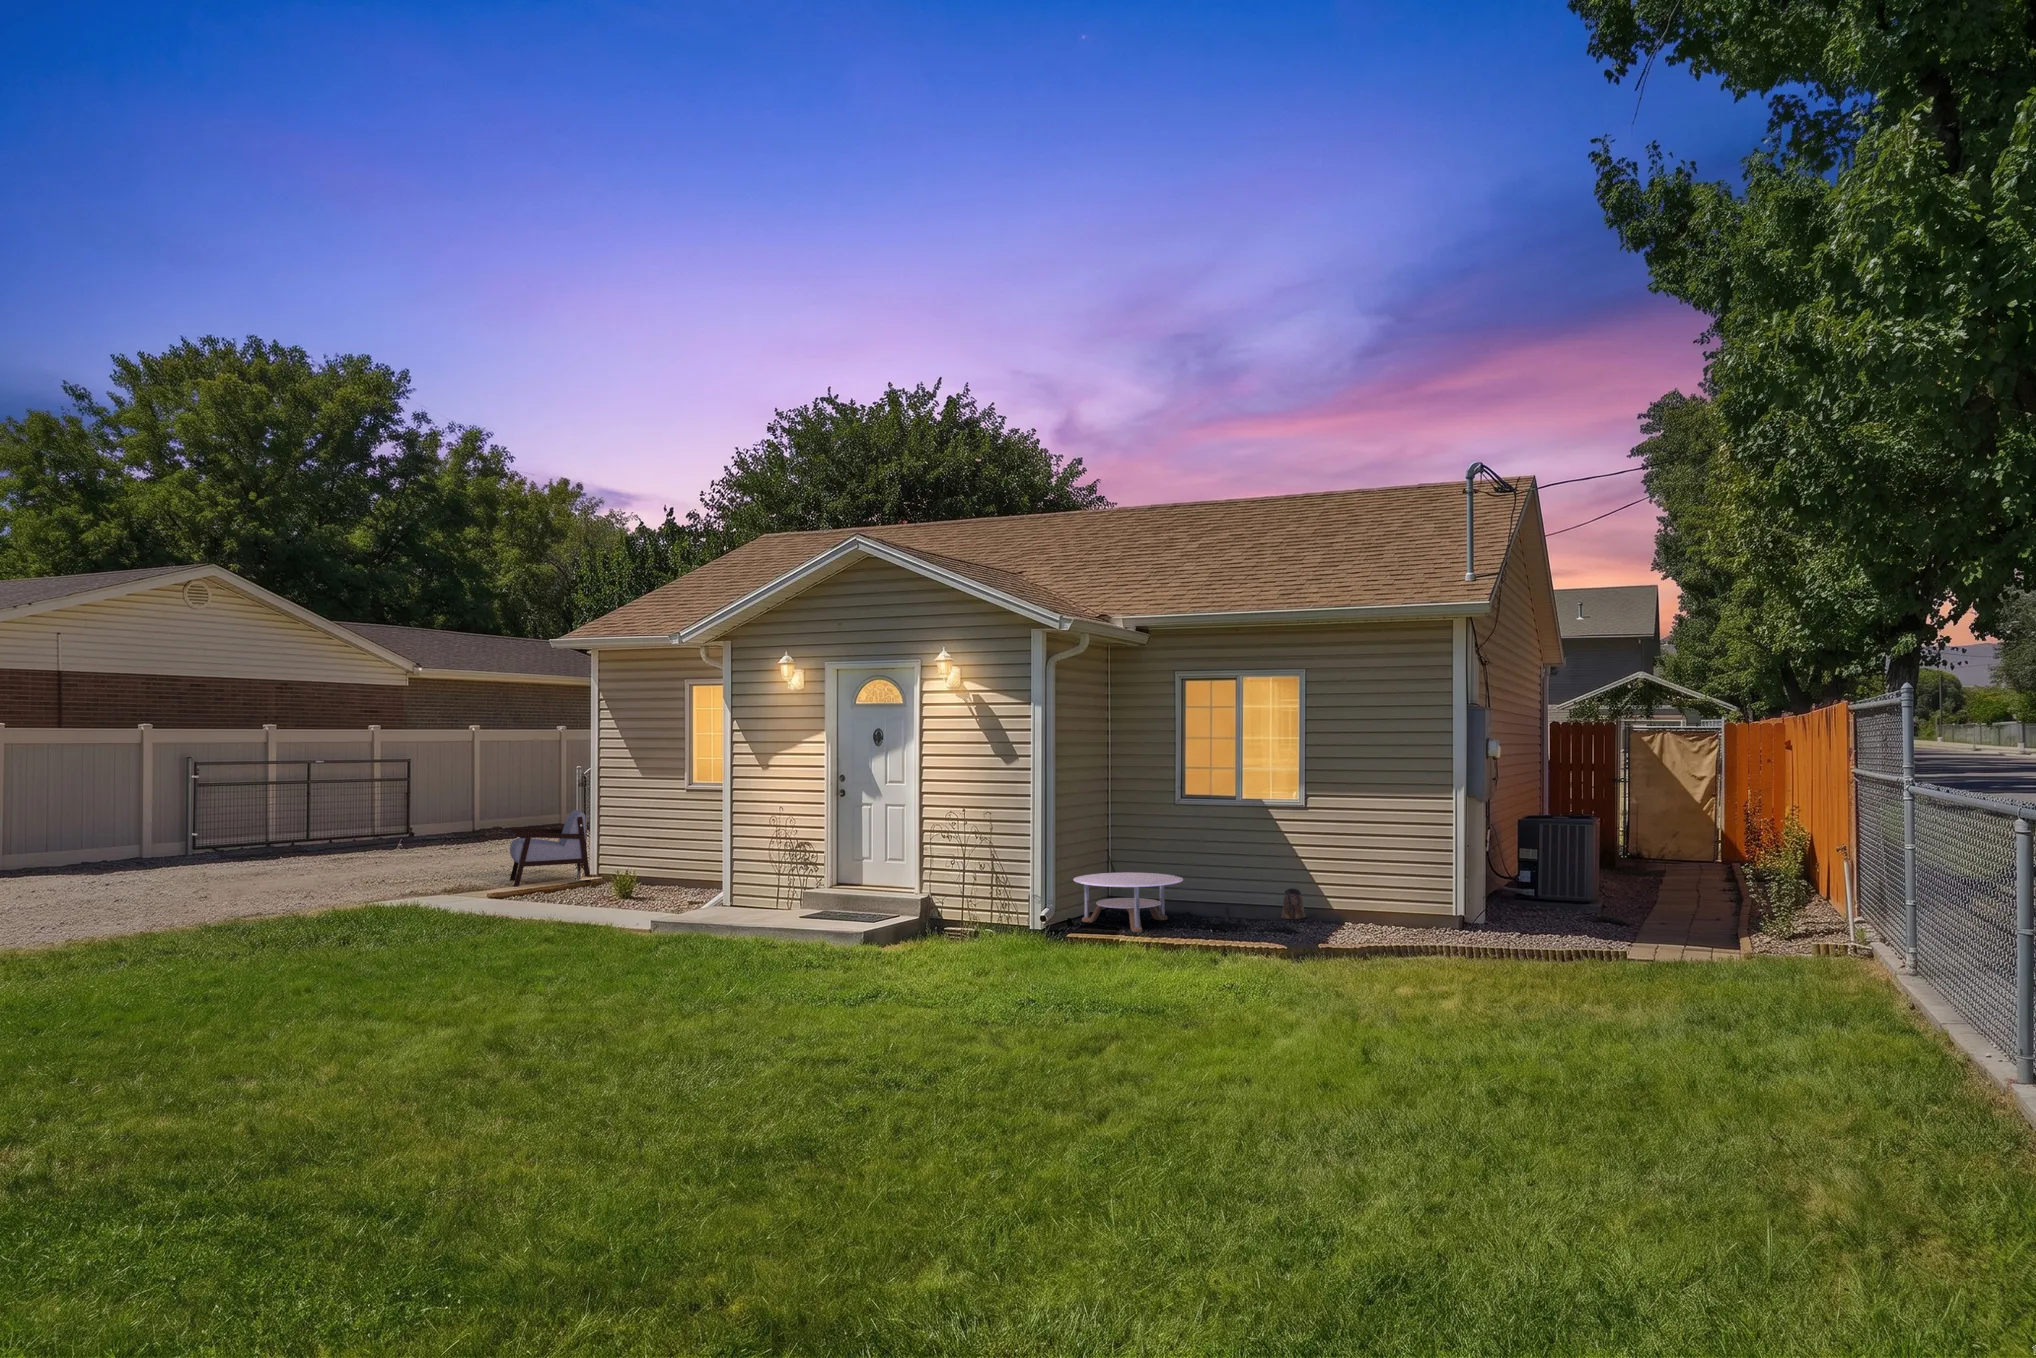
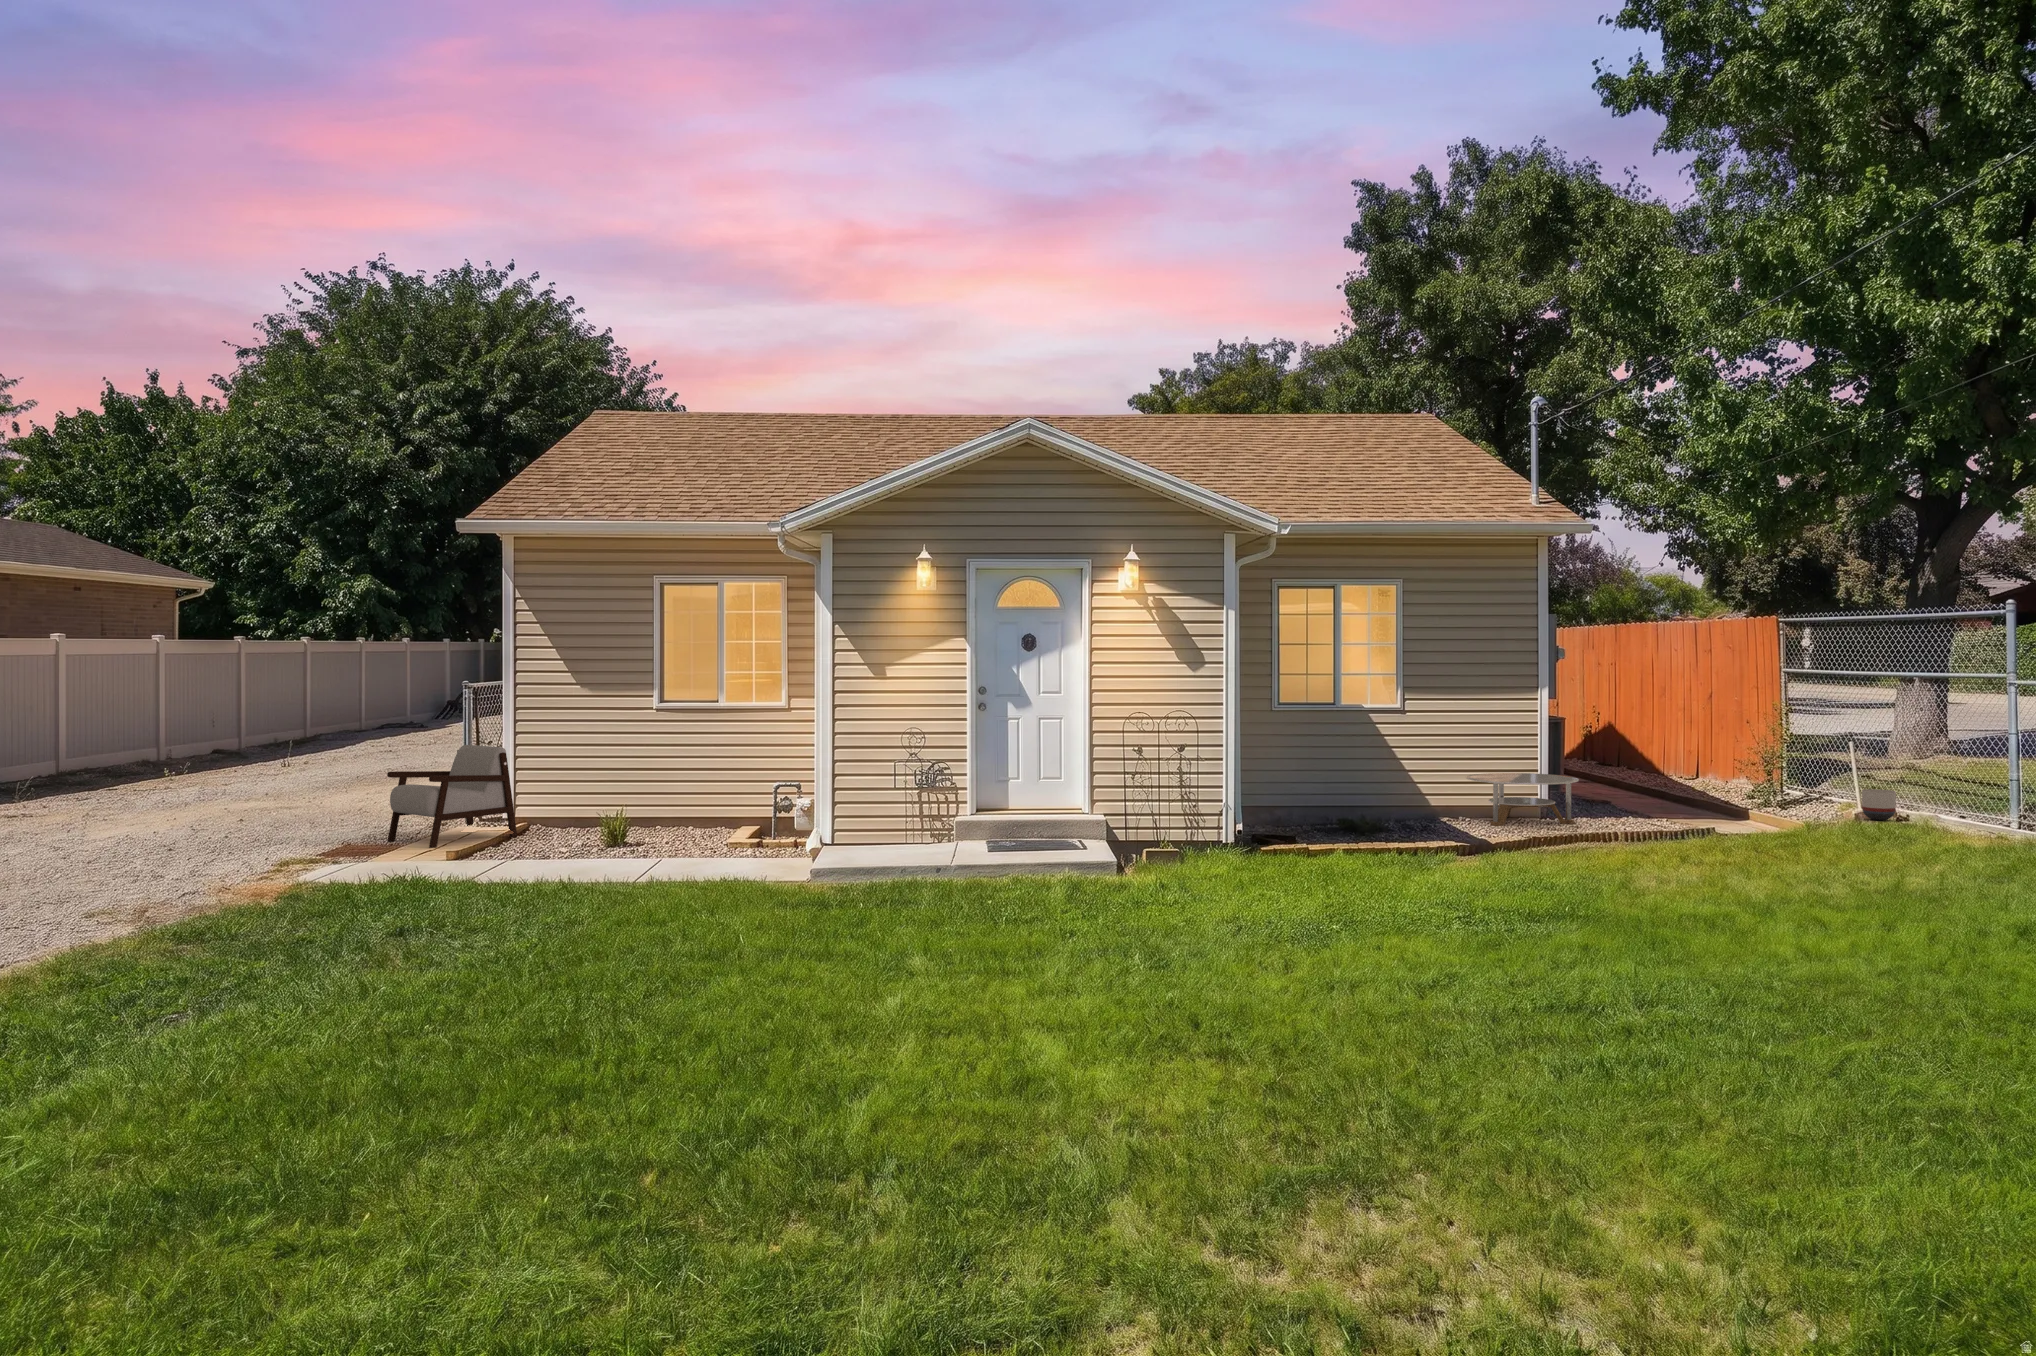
round table: present [1073,872,1183,932] -> present [1466,773,1579,826]
watering can: present [1281,888,1306,919] -> none [1389,791,1414,820]
planter: none [1829,922,1872,962] -> present [1862,789,1896,820]

